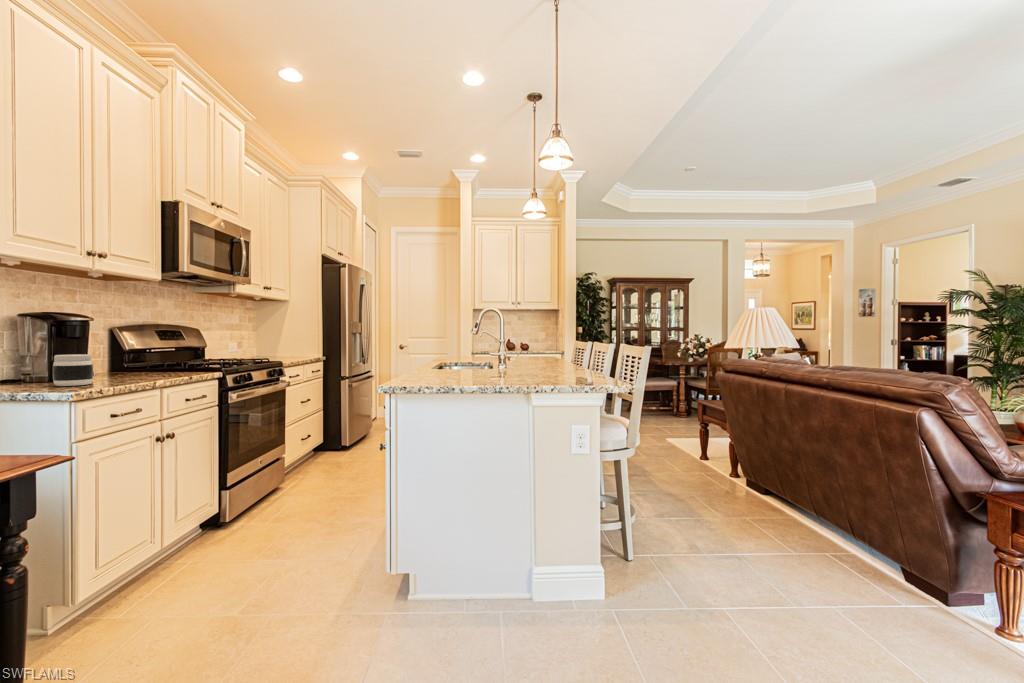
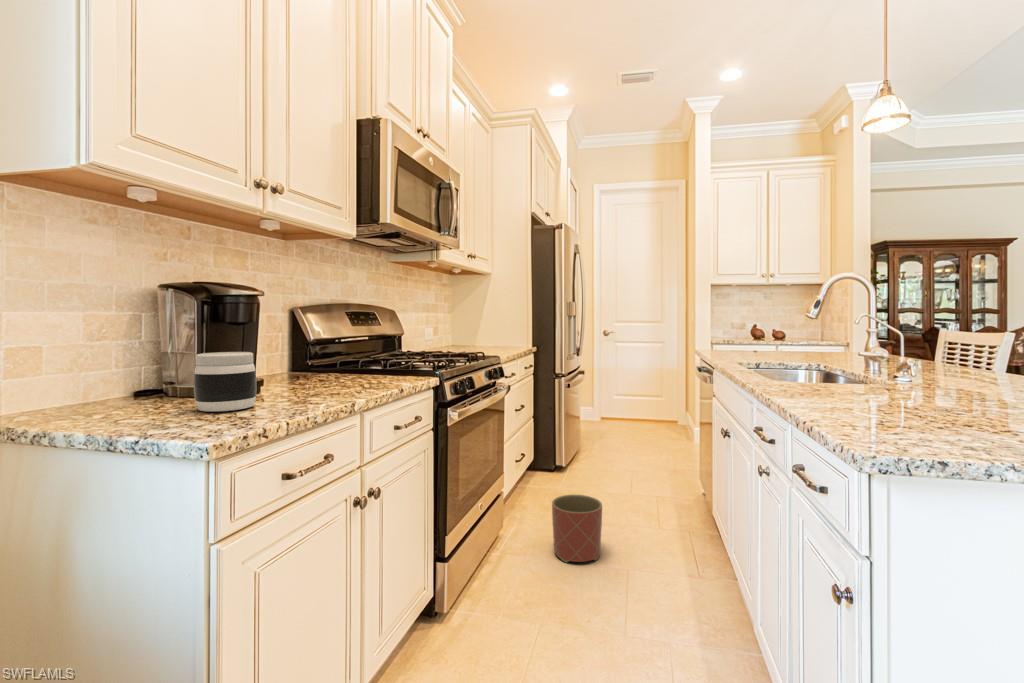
planter: none [318,453,353,495] -> present [552,495,602,562]

